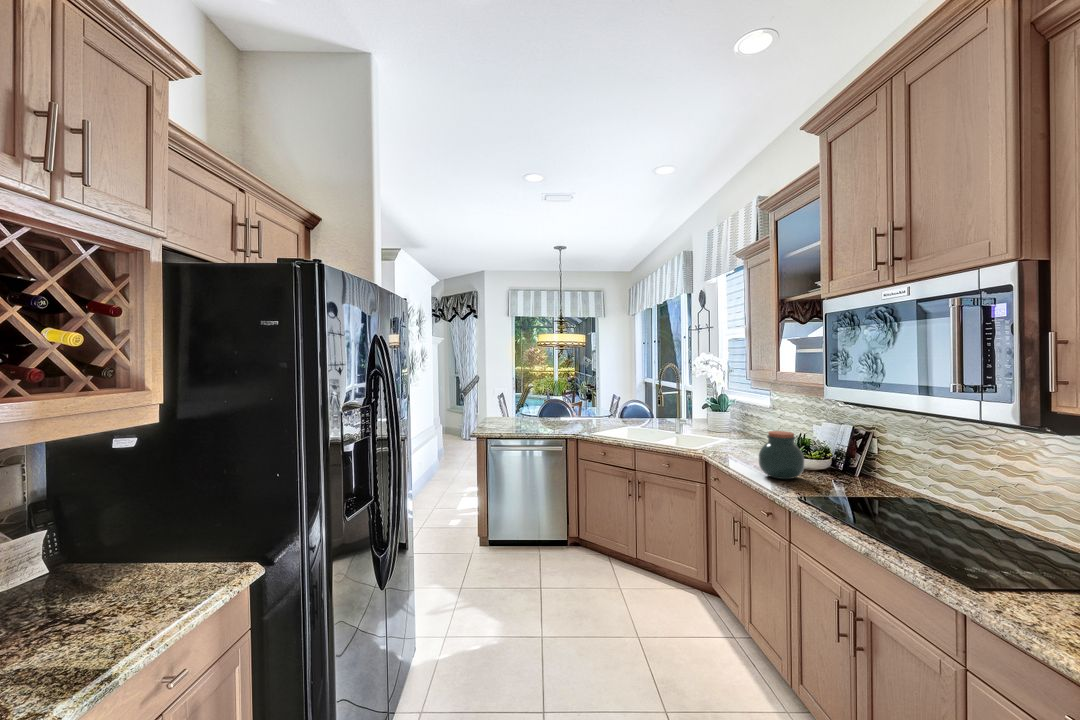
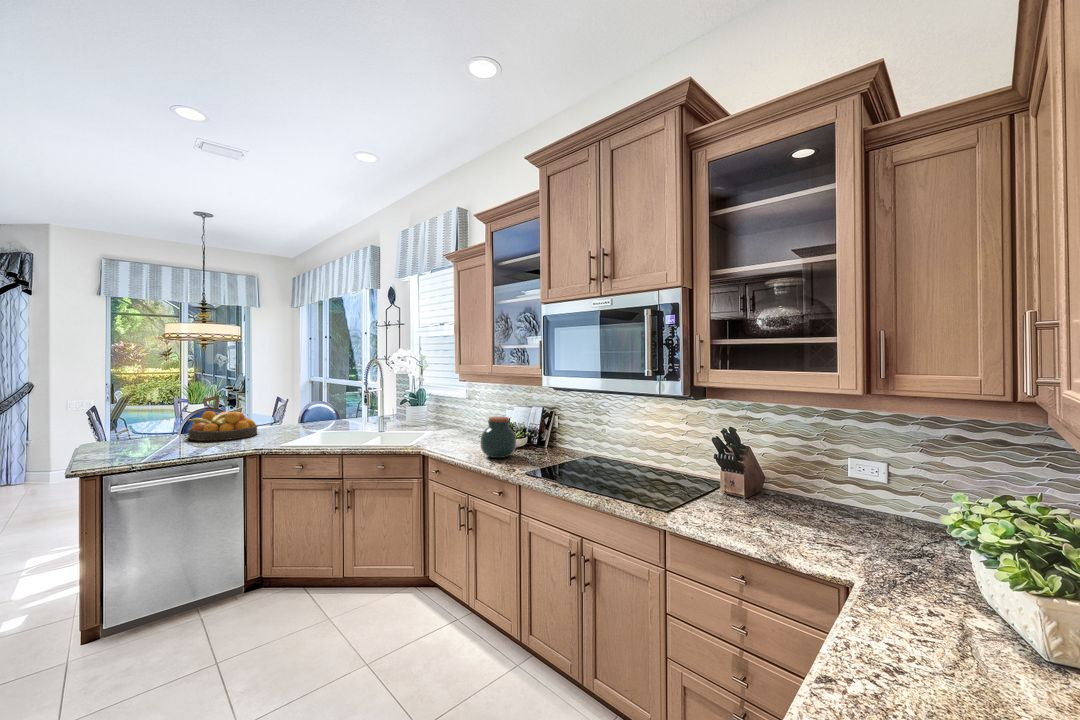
fruit bowl: none [534,406,580,430] -> present [187,411,257,441]

